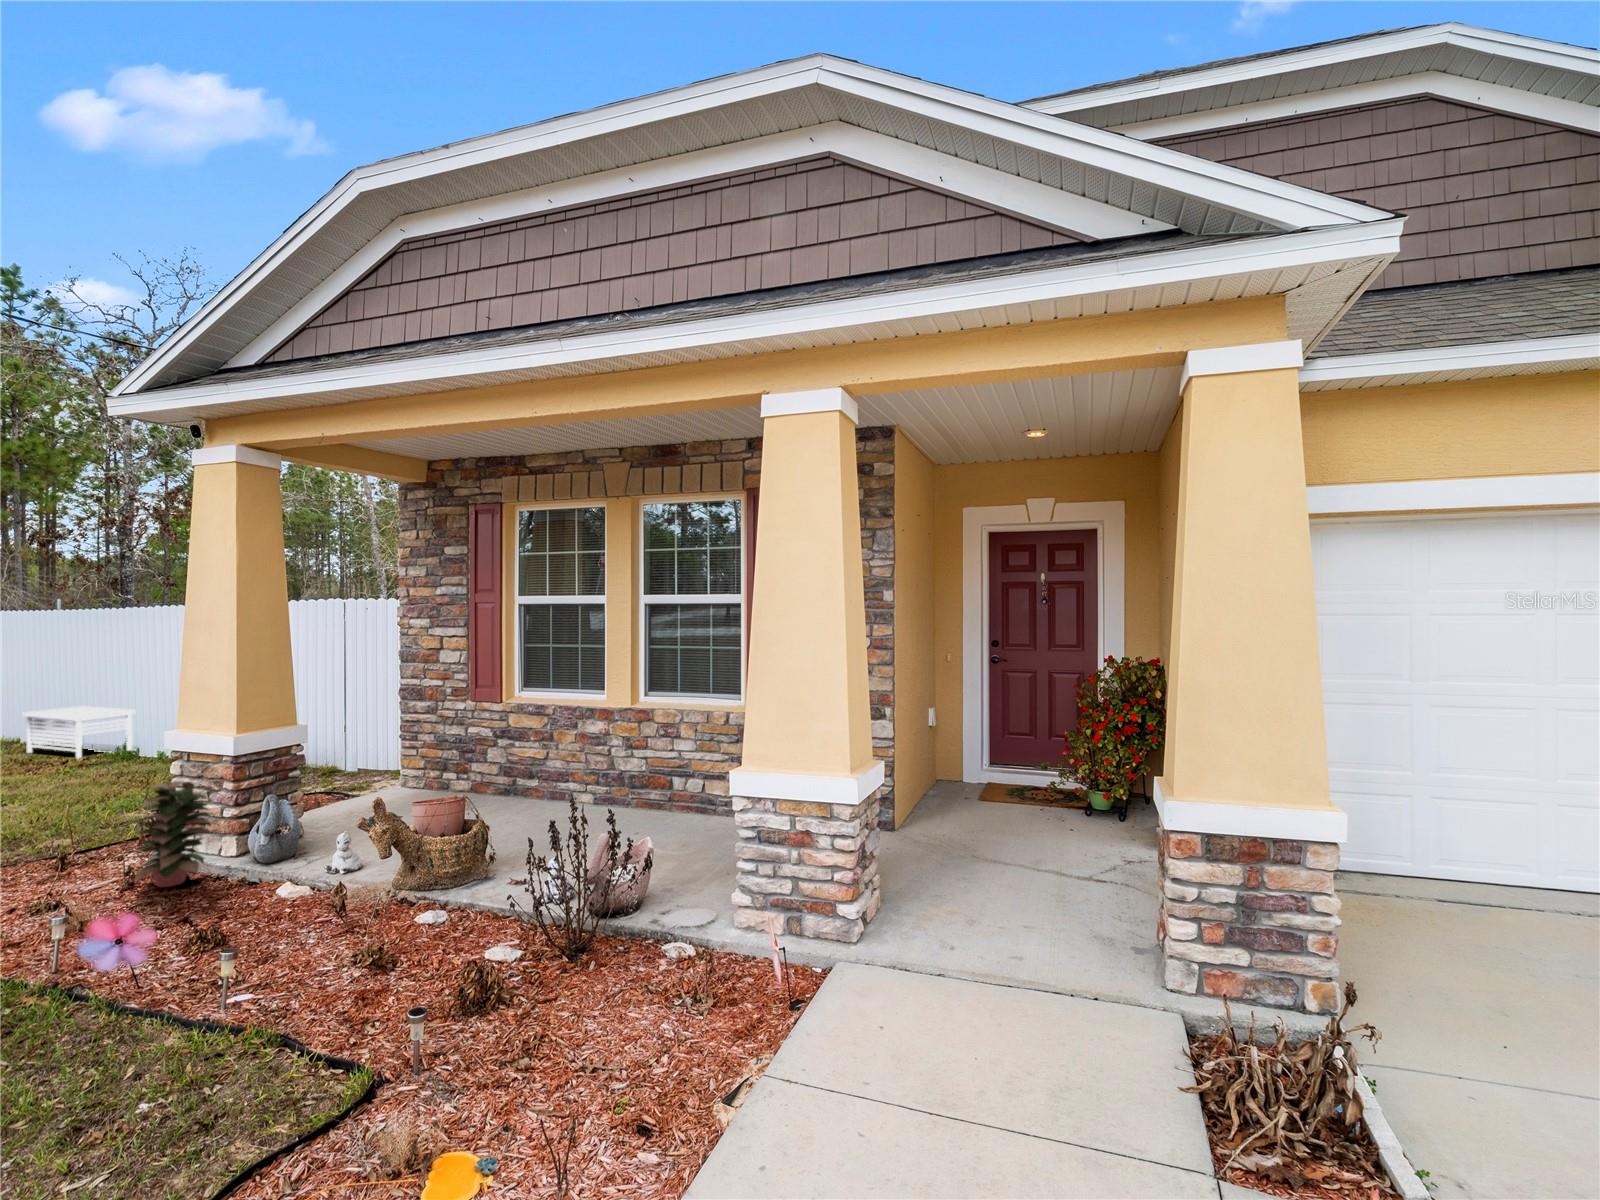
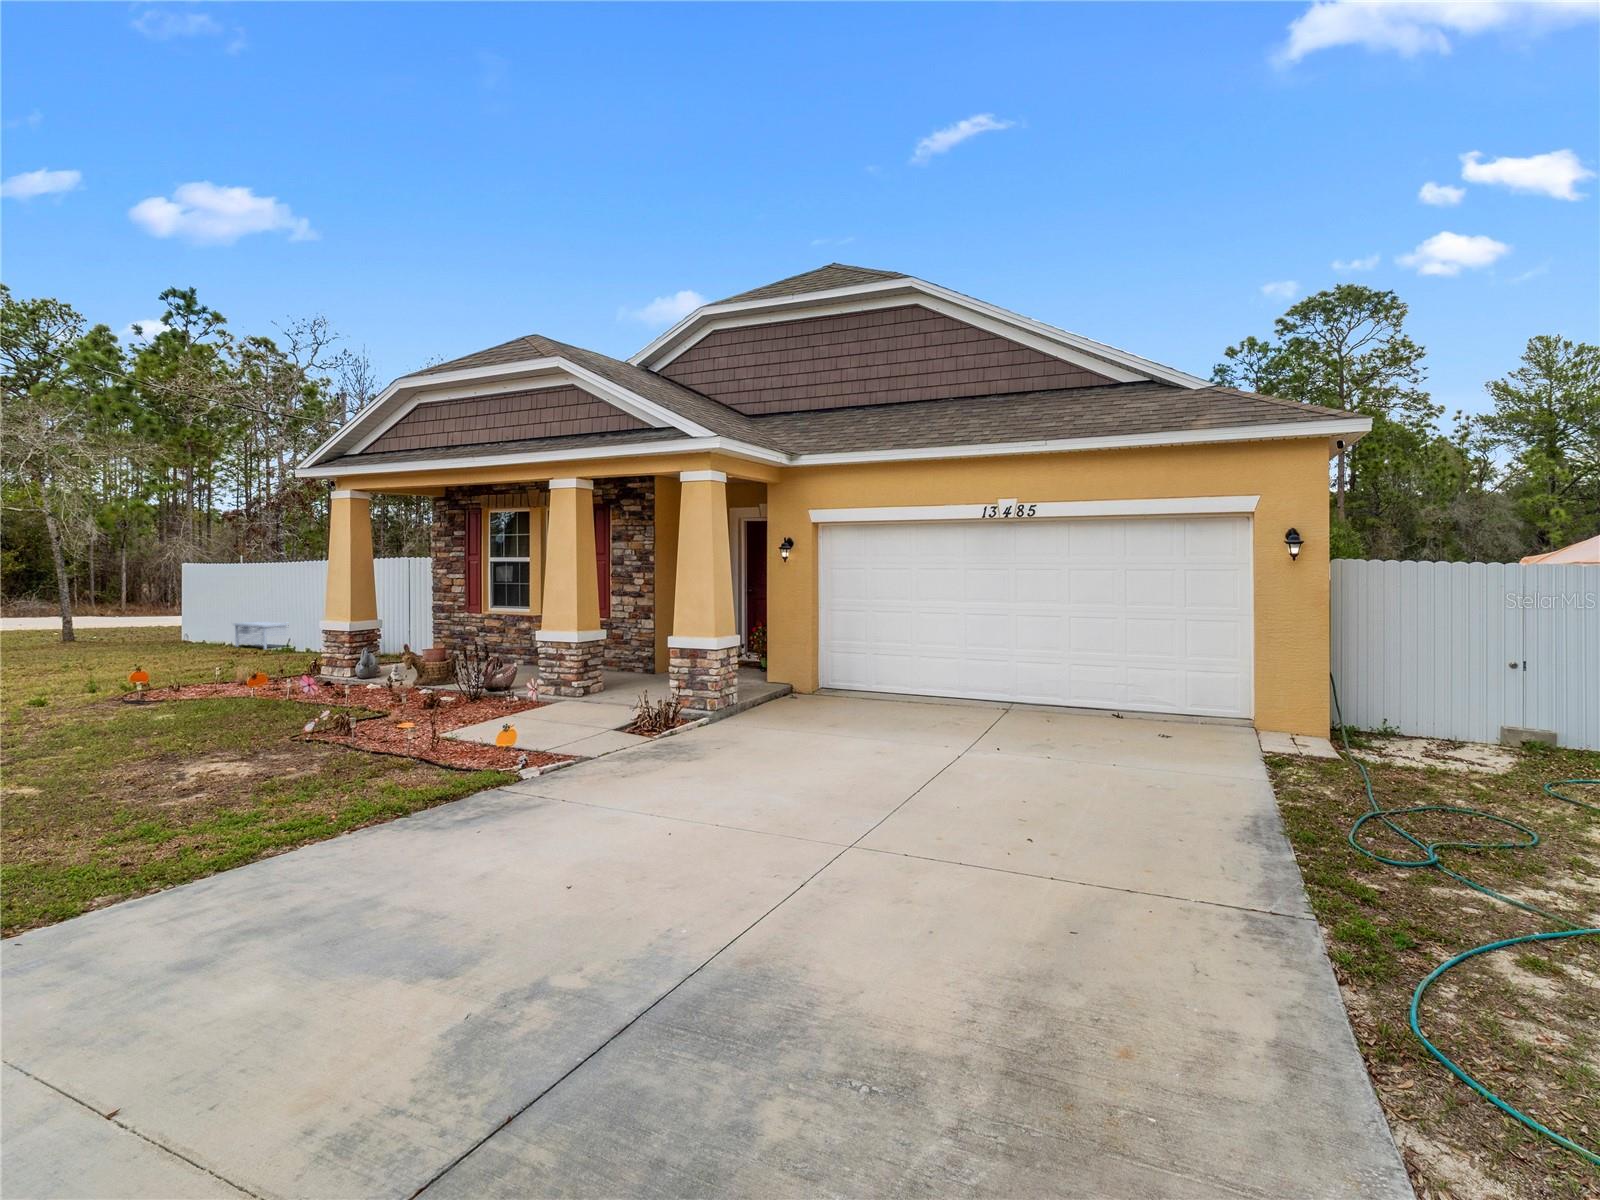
decorative plant: present [132,781,215,887] -> none [308,640,345,685]

